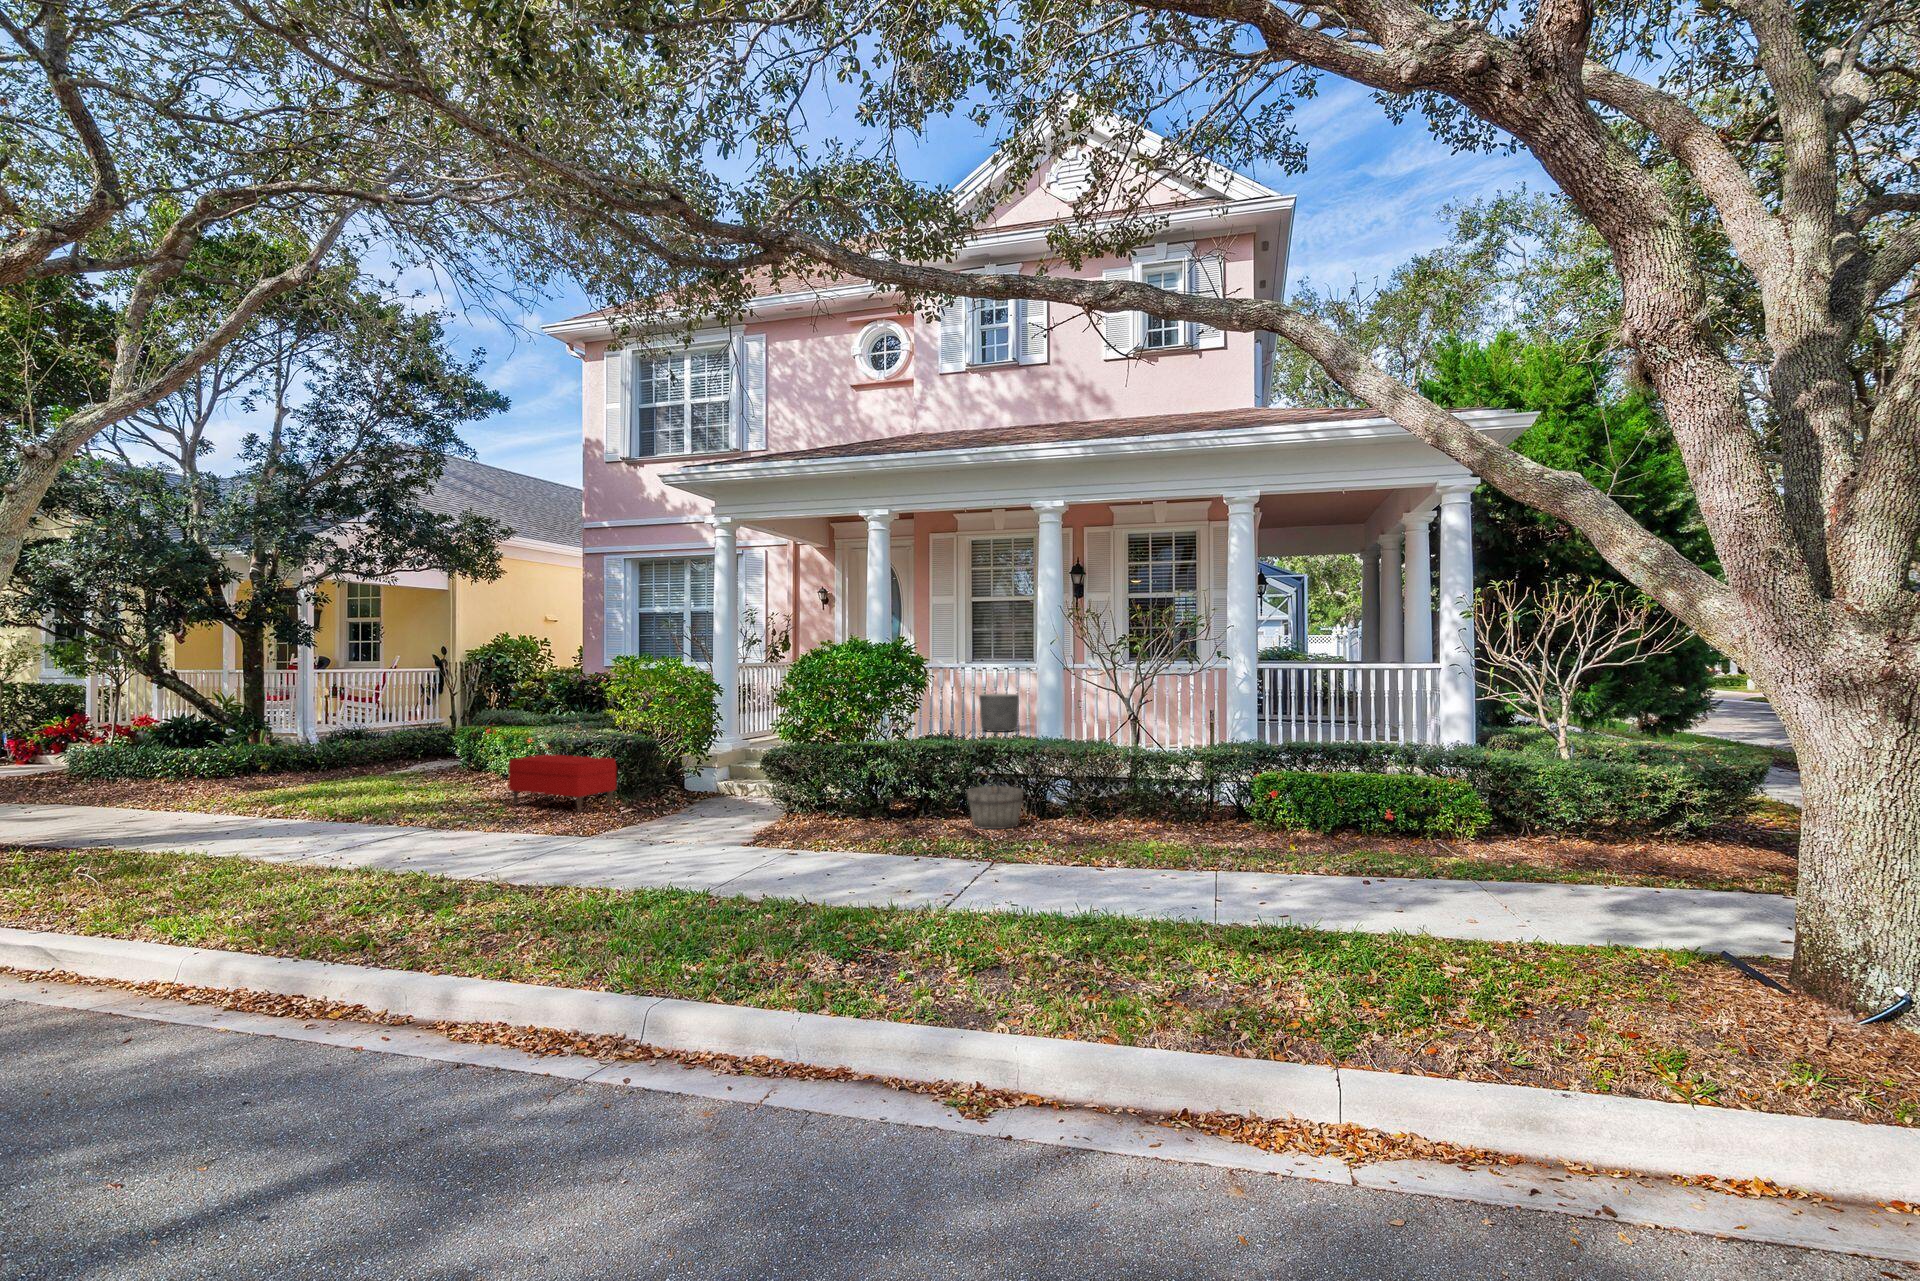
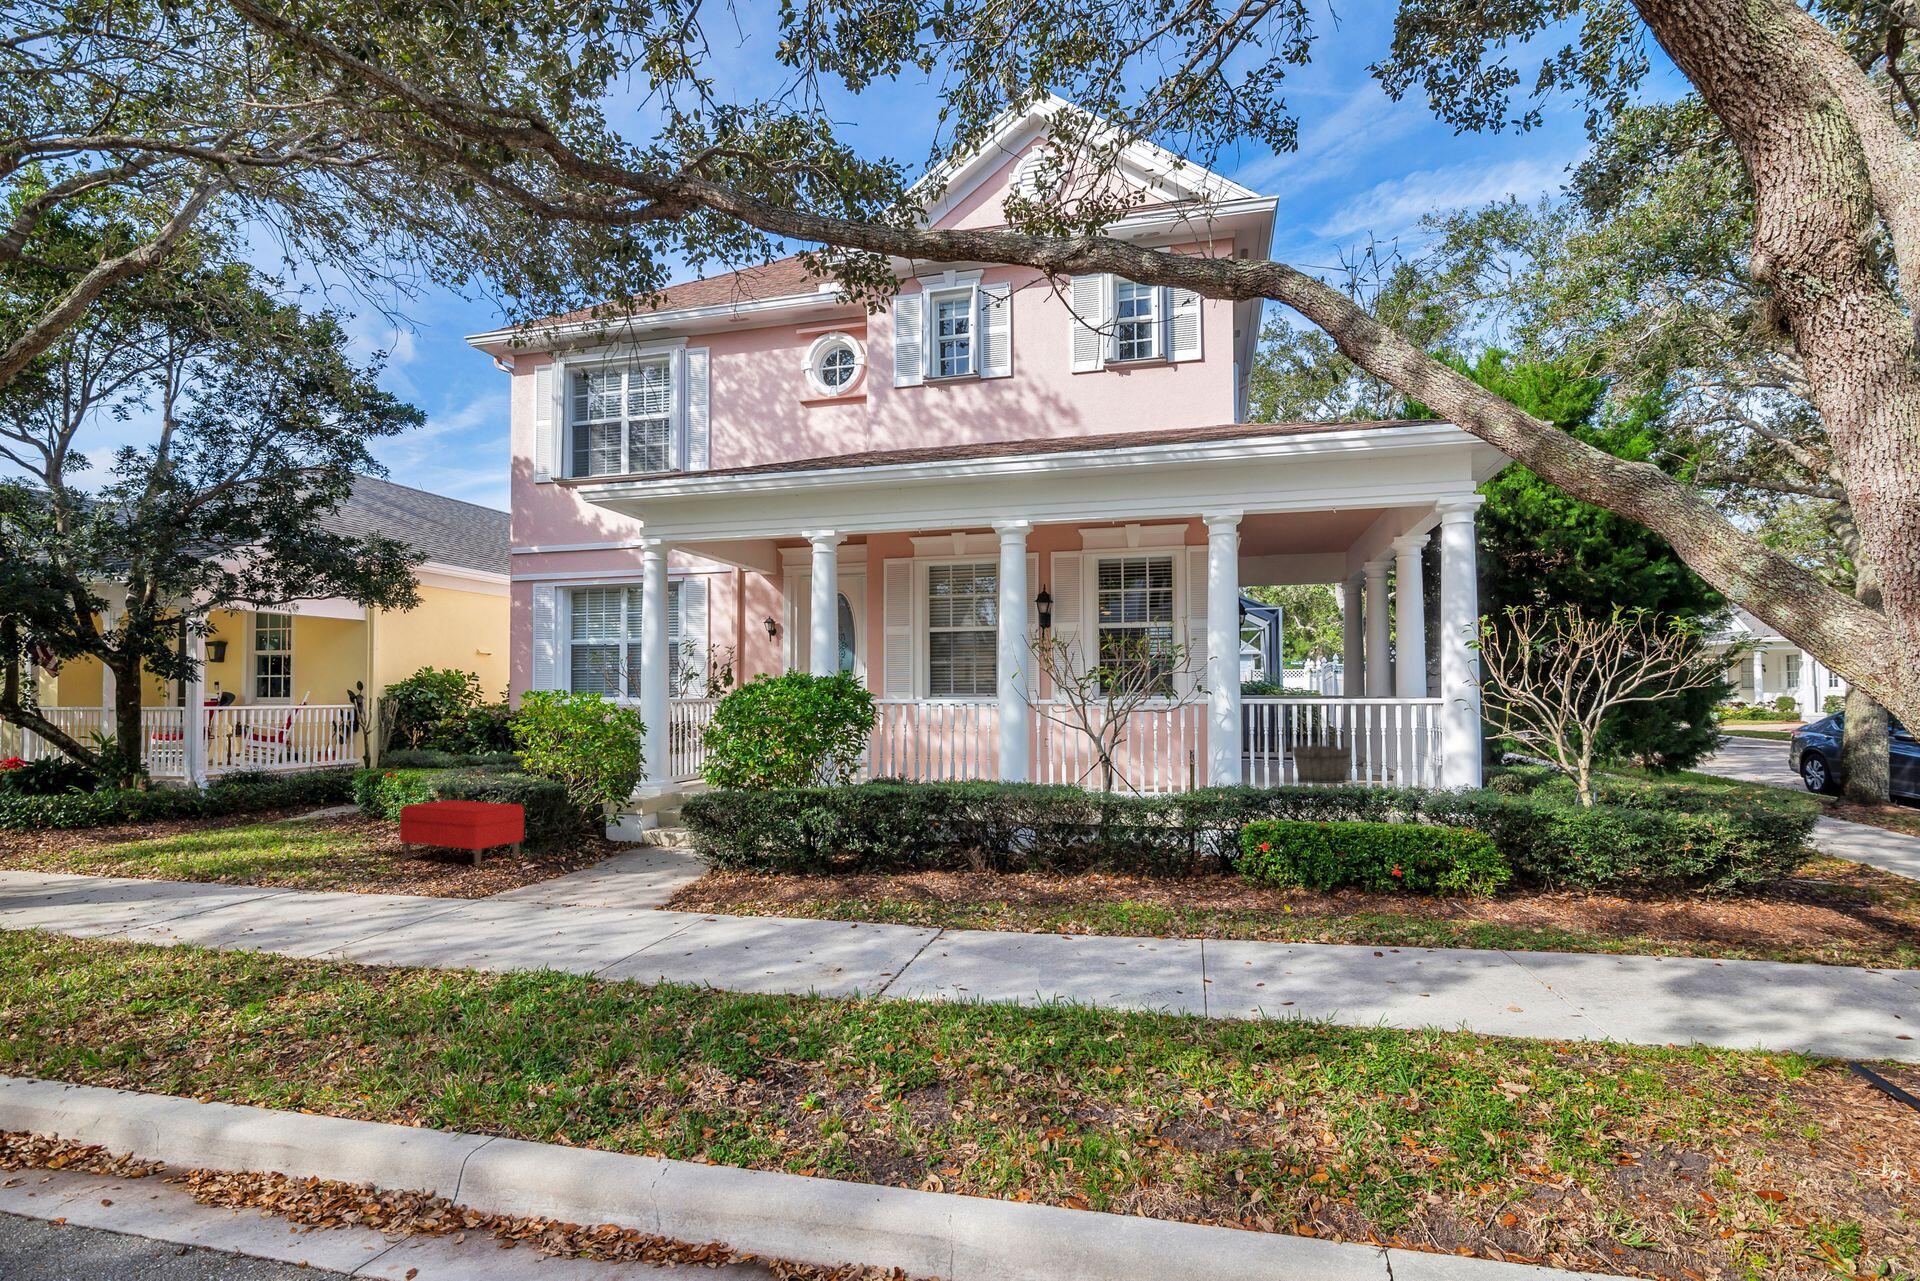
planter: present [979,694,1019,732] -> none [935,731,979,773]
wooden bucket: present [967,781,1023,829] -> present [1293,738,1351,783]

